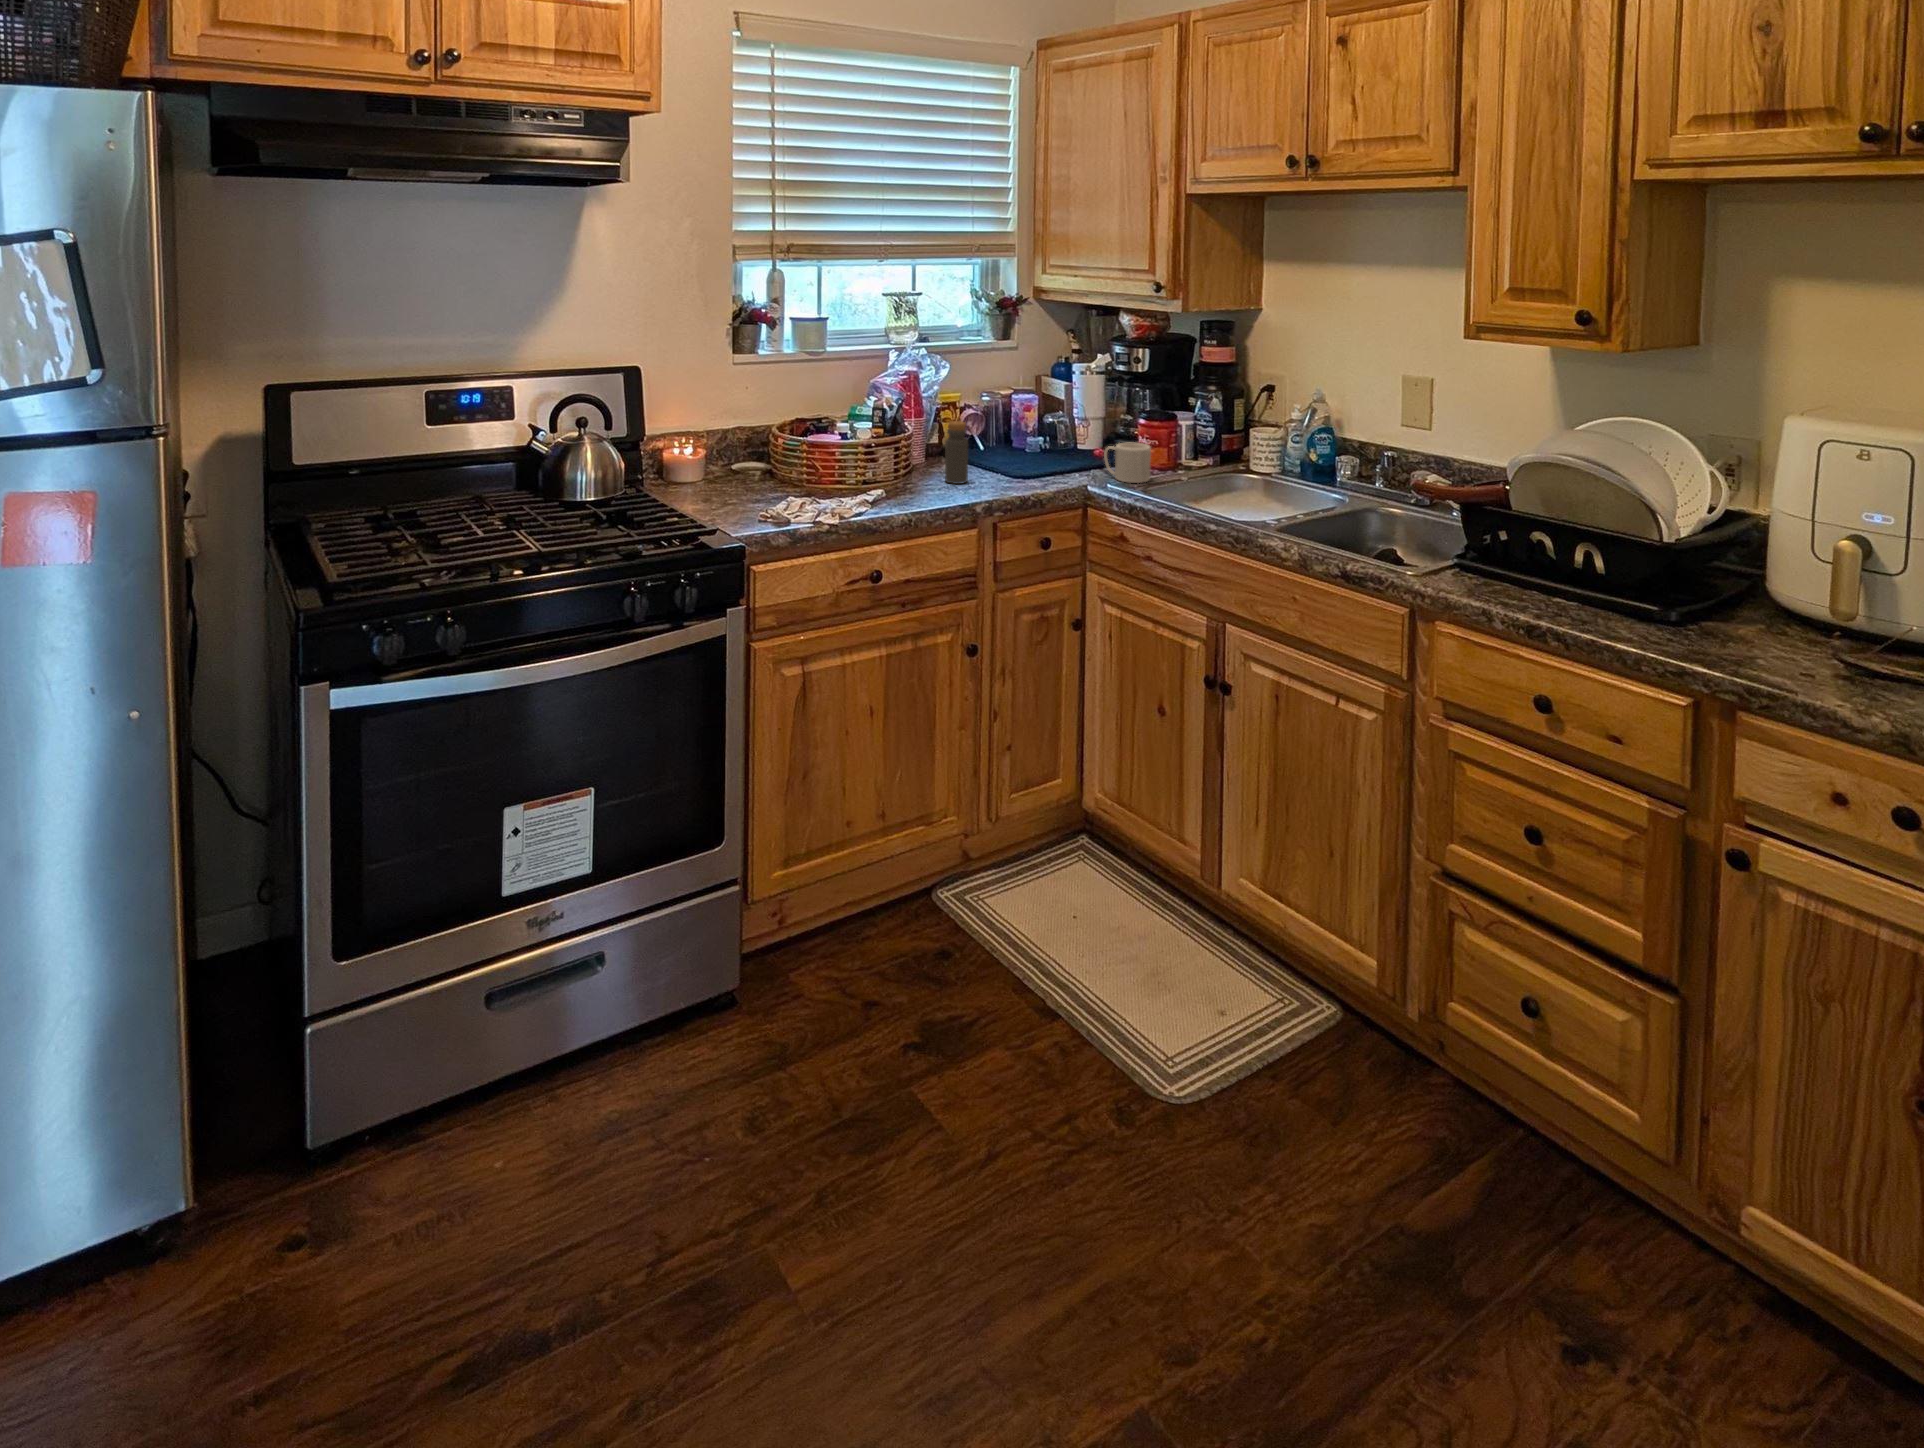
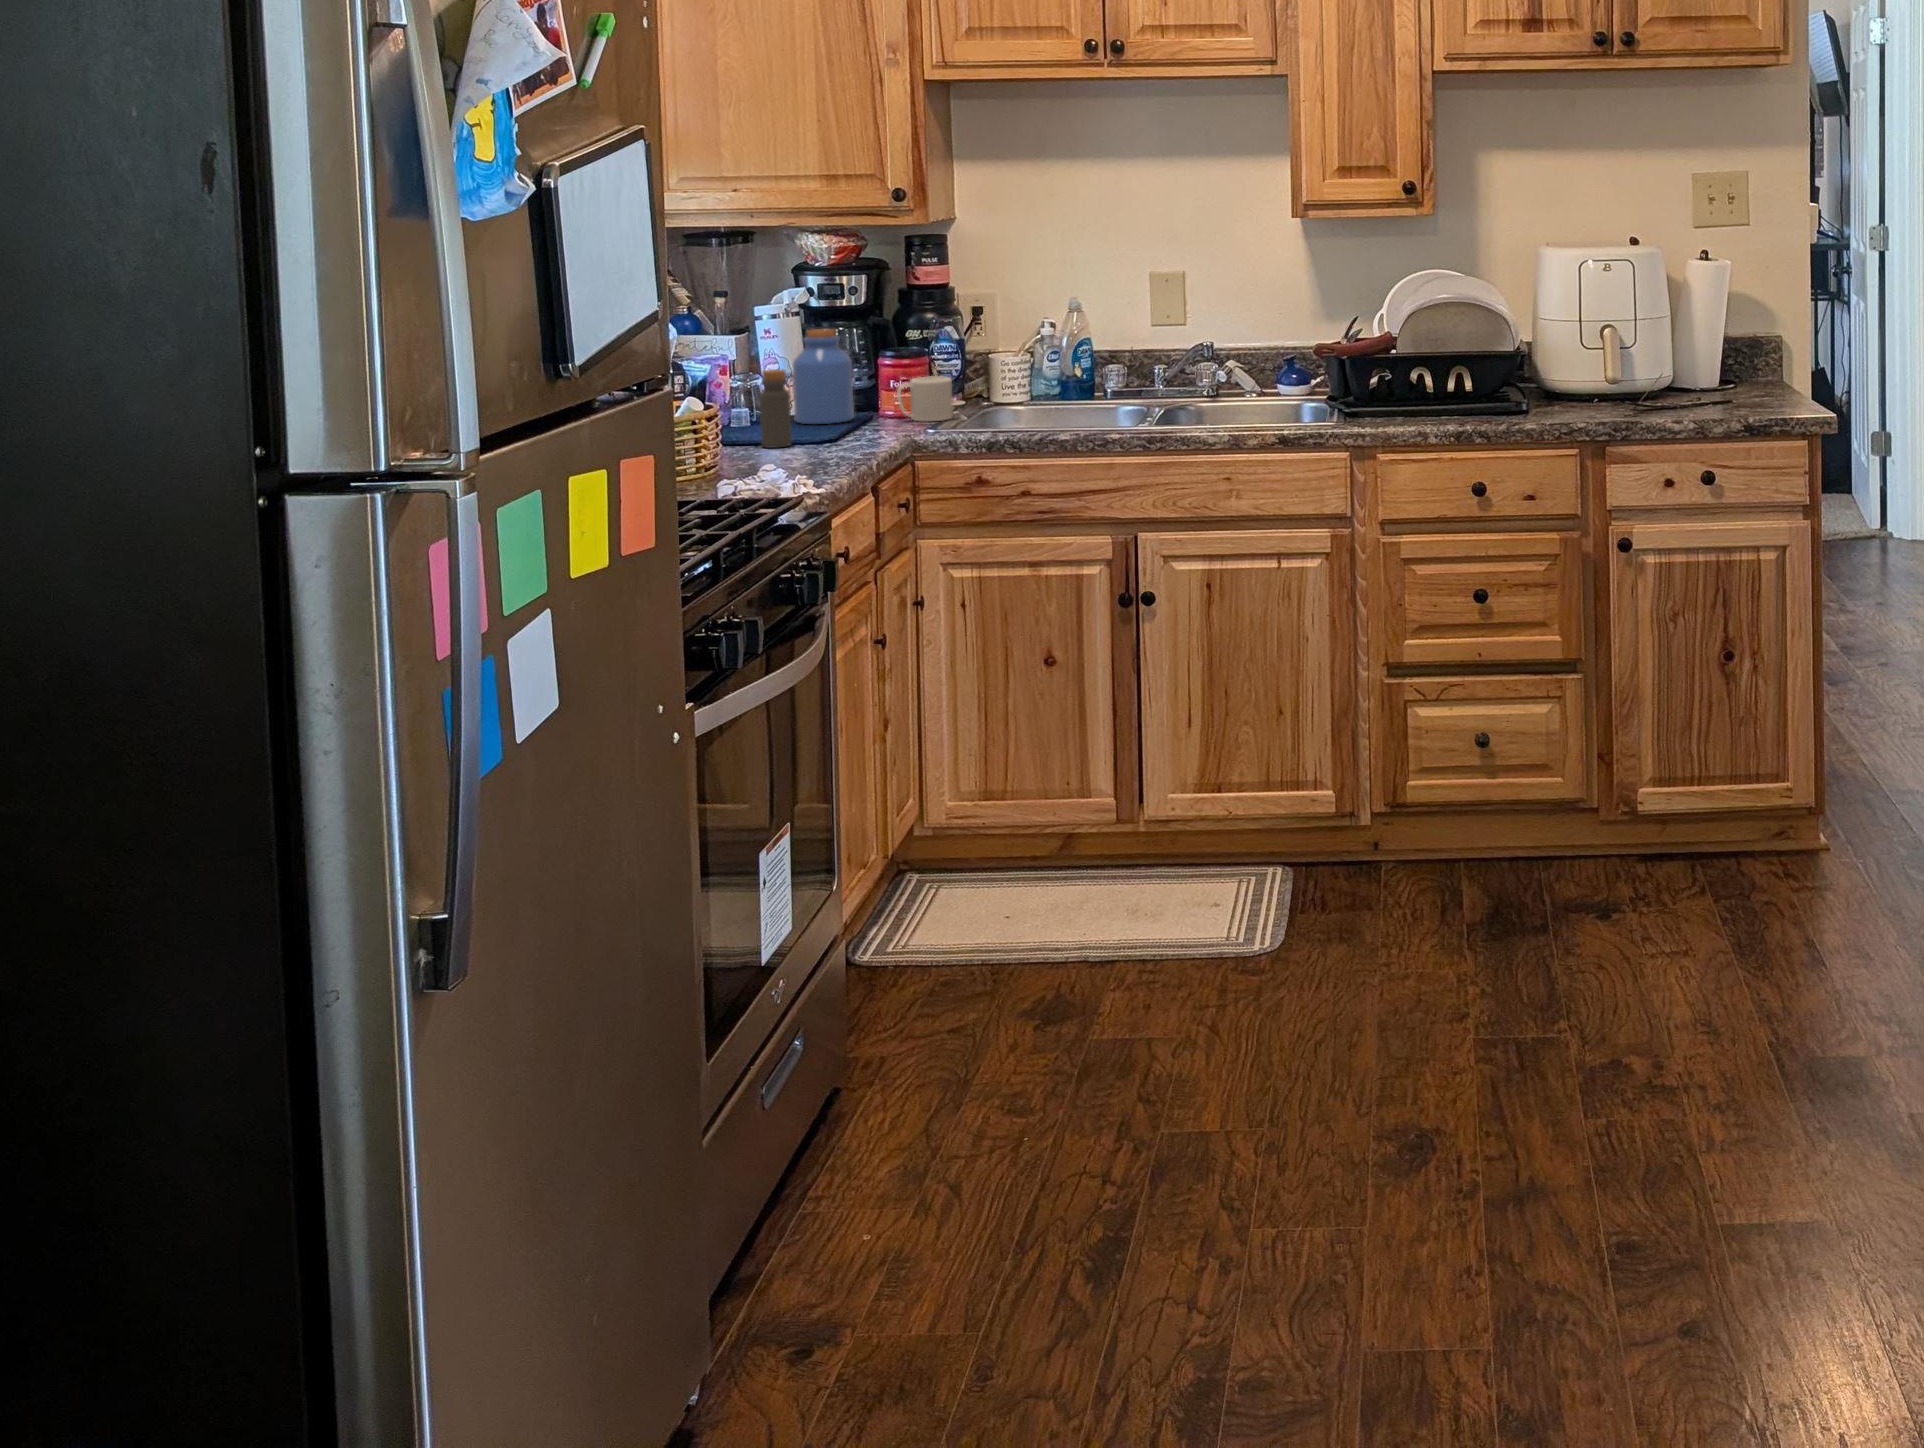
jar: none [1044,391,1090,469] -> present [793,329,854,424]

